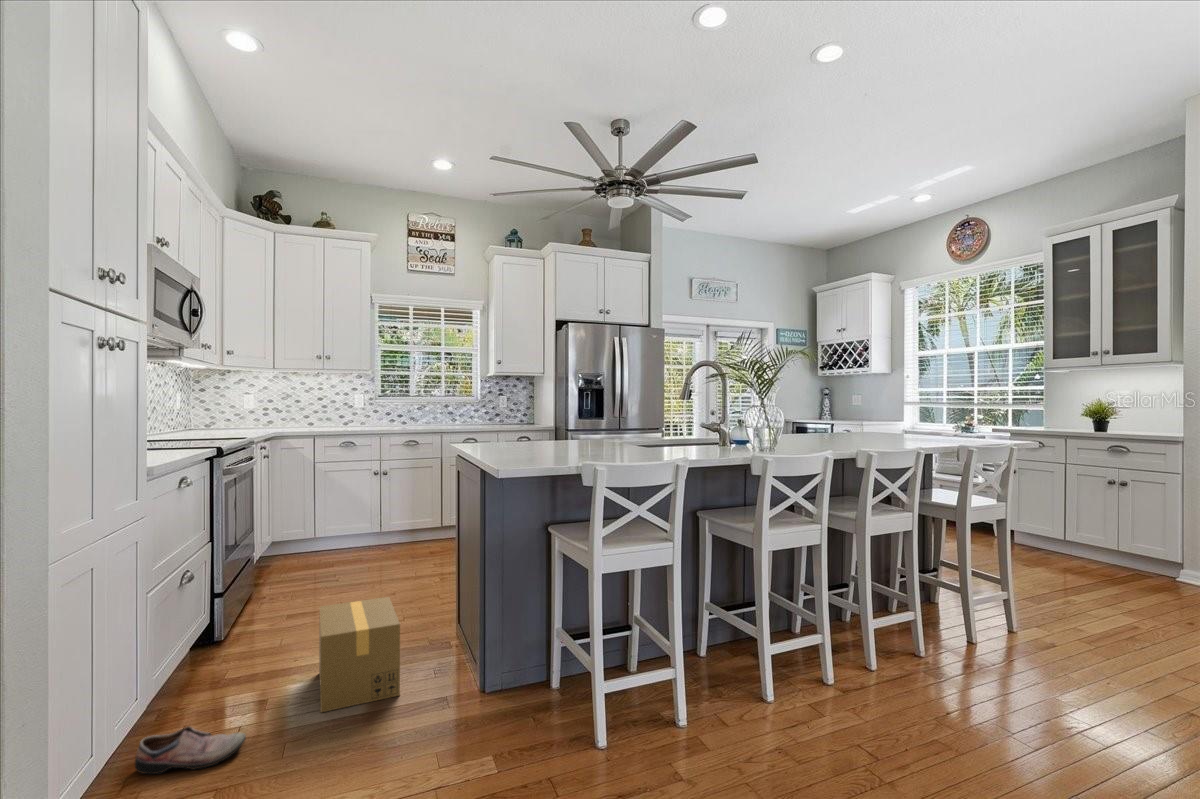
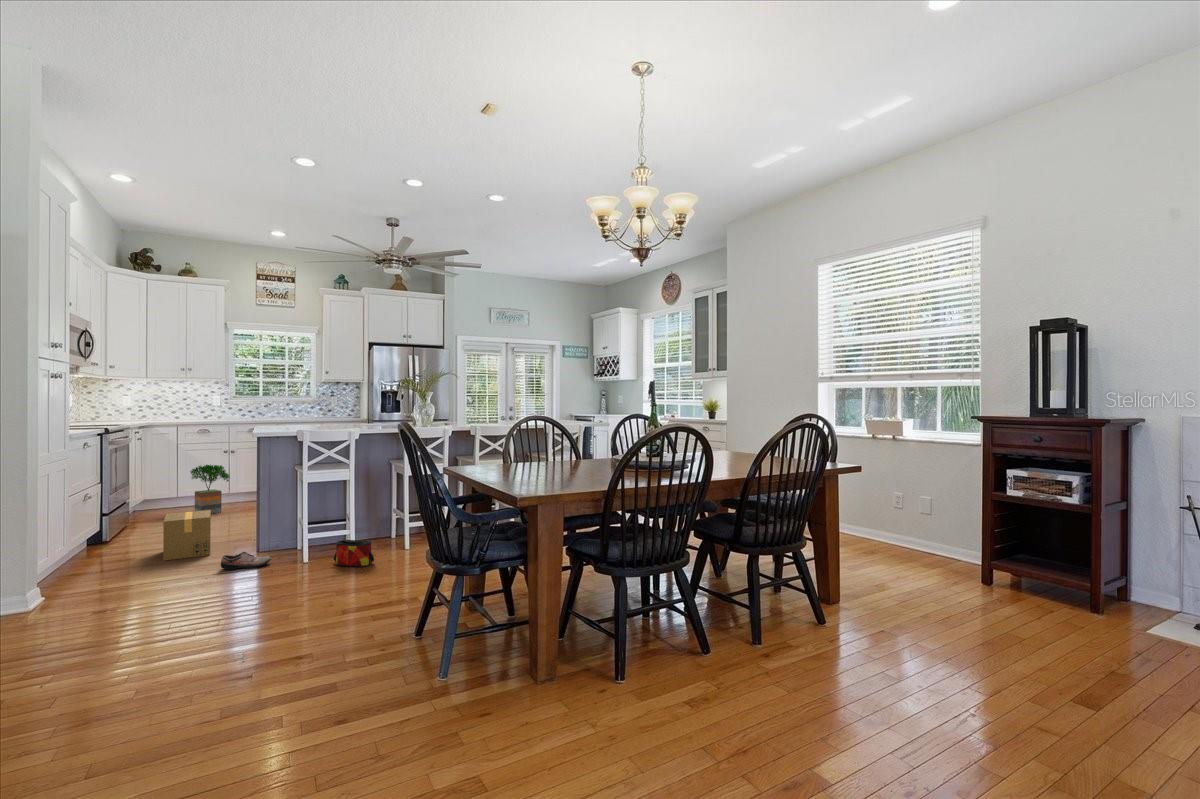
potted tree: none [332,493,388,570] -> present [191,465,230,513]
bag: none [659,698,753,774] -> present [334,540,374,567]
shoe: present [135,726,246,774] -> present [221,552,271,569]

